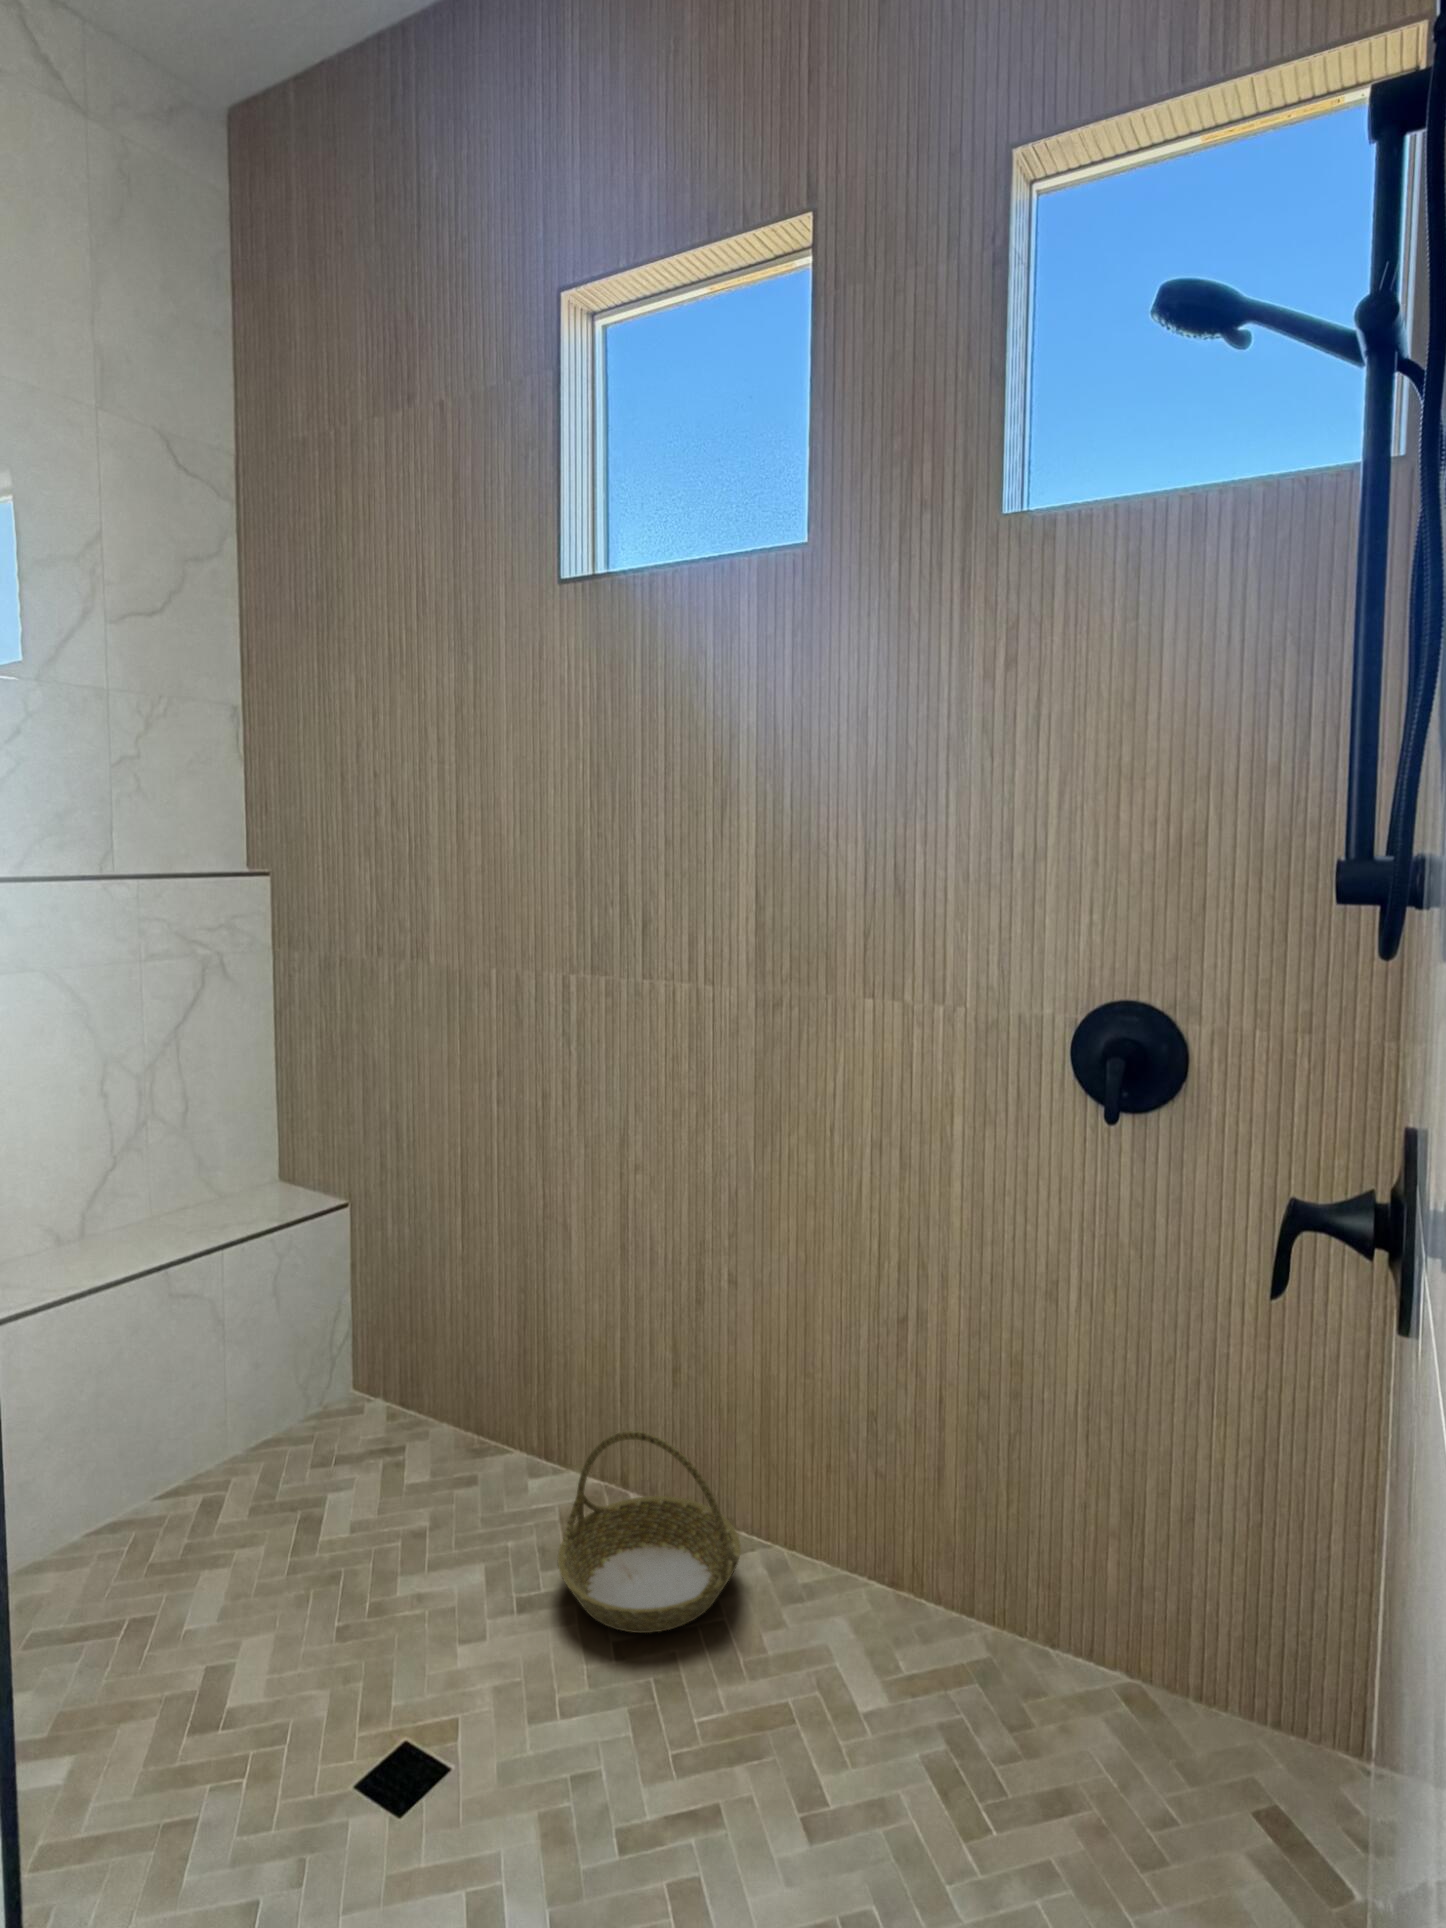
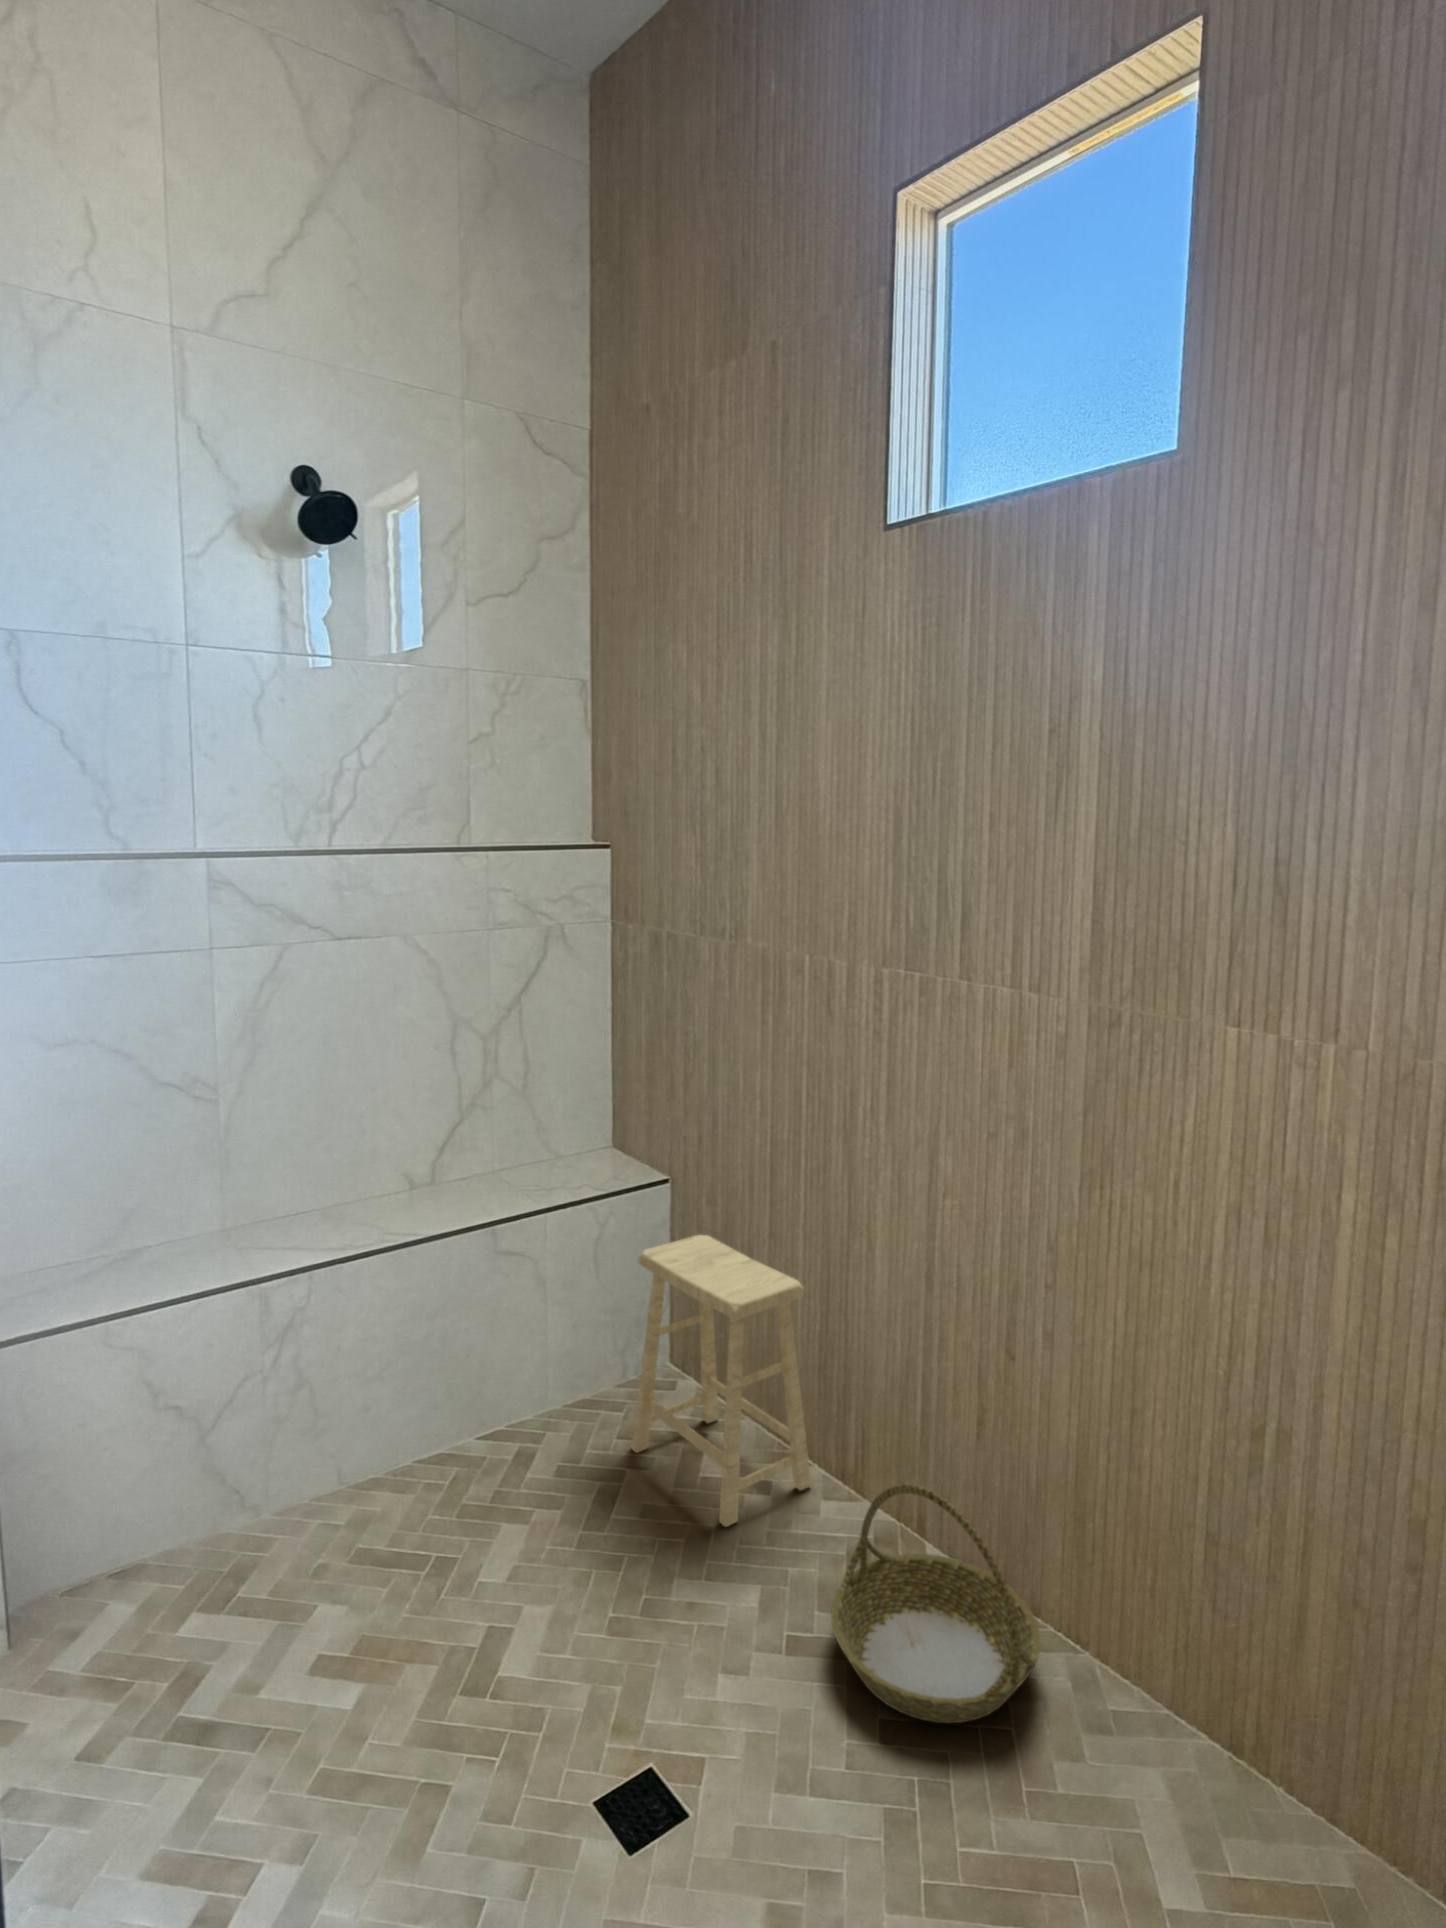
footstool: none [328,1250,516,1522] -> present [631,1235,811,1527]

